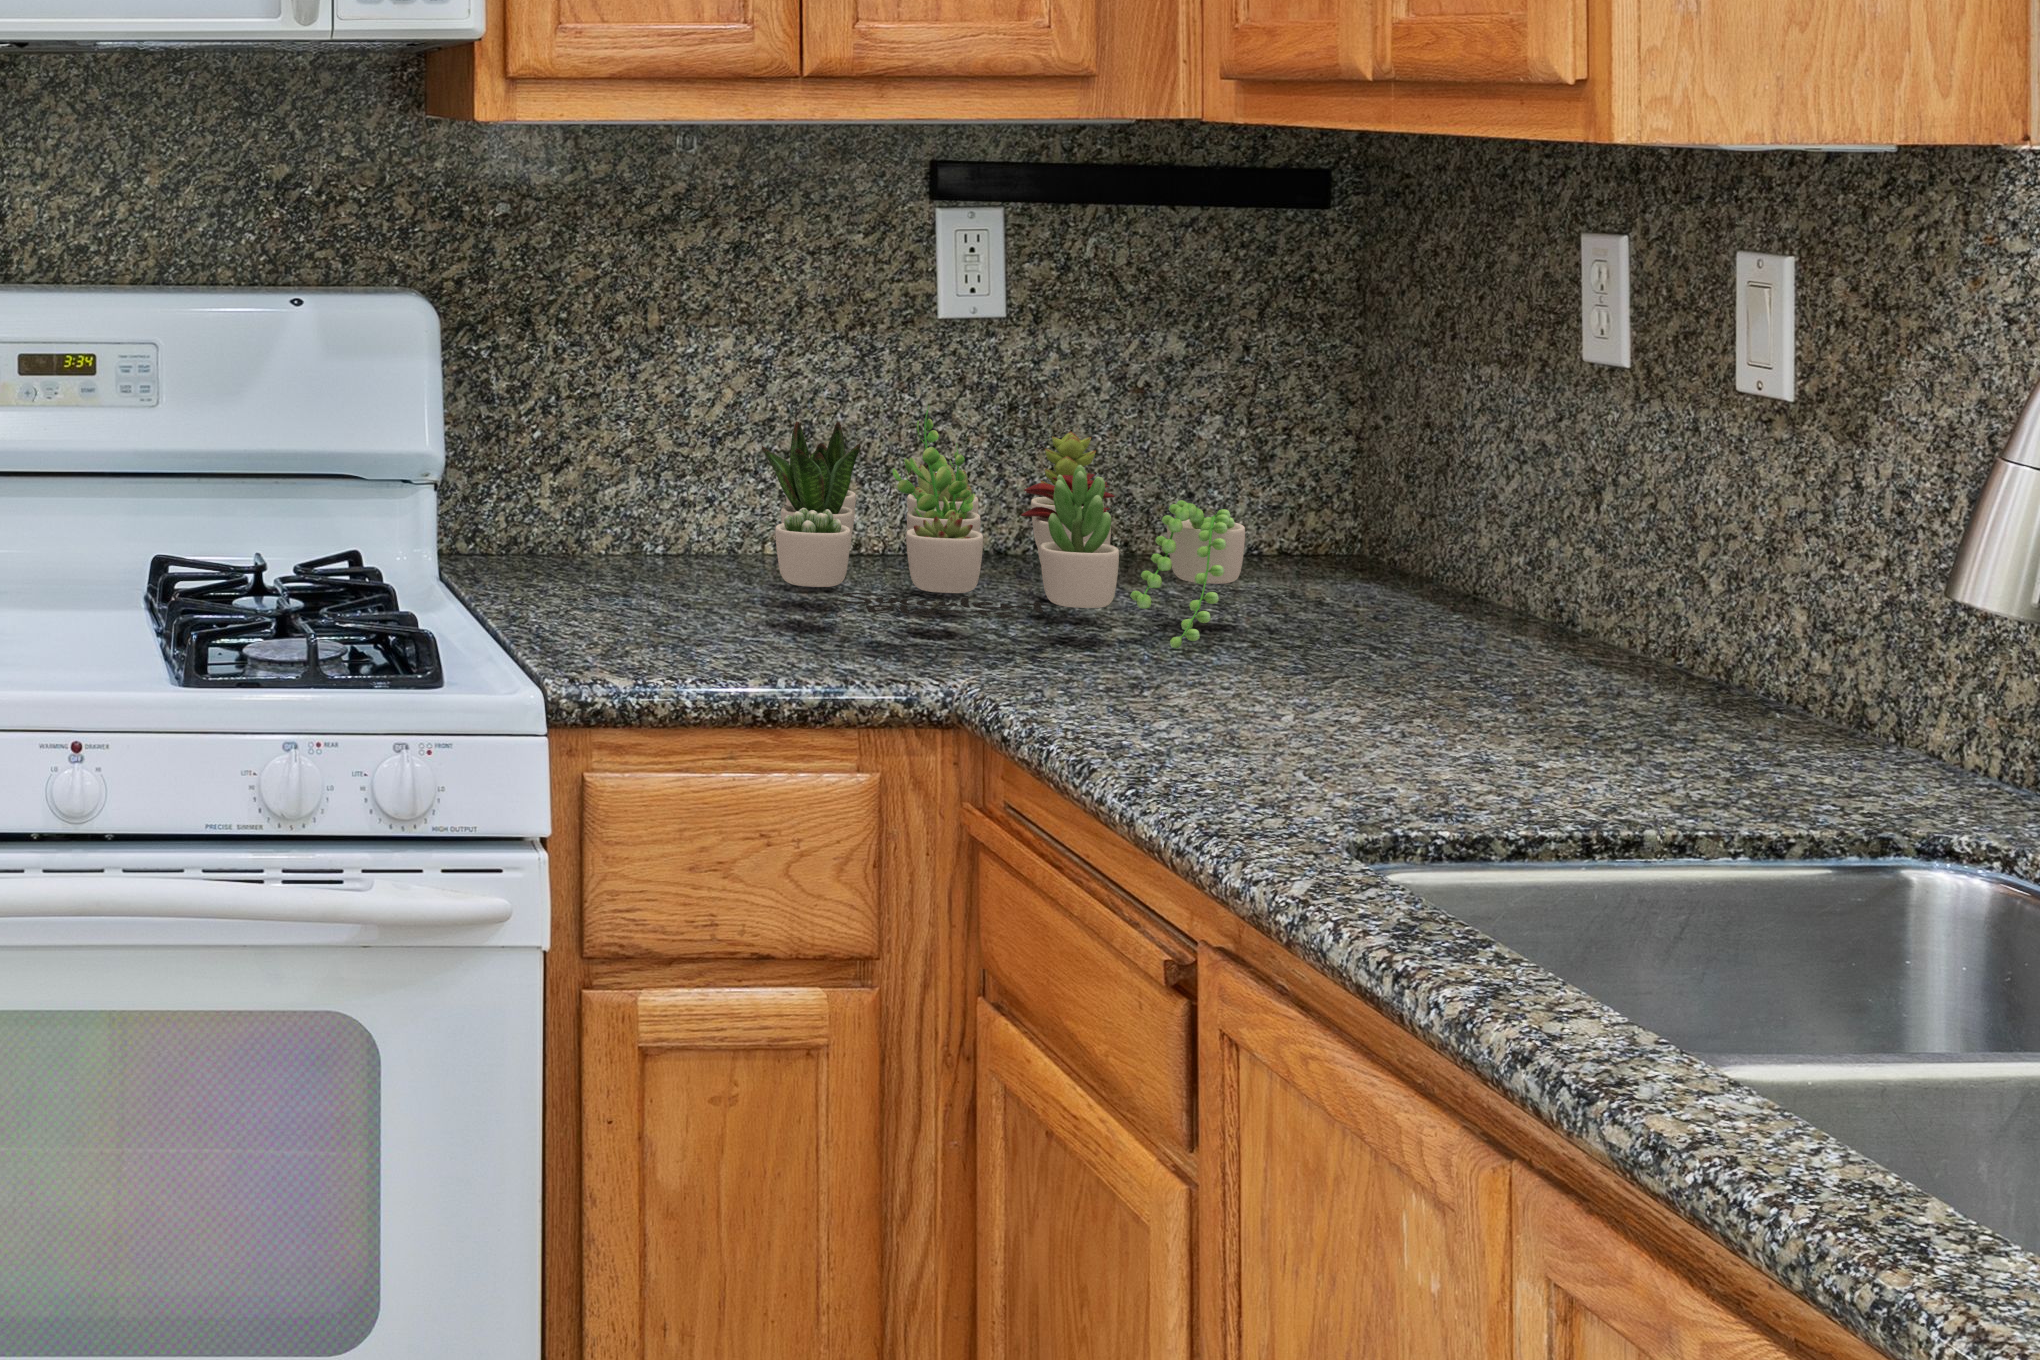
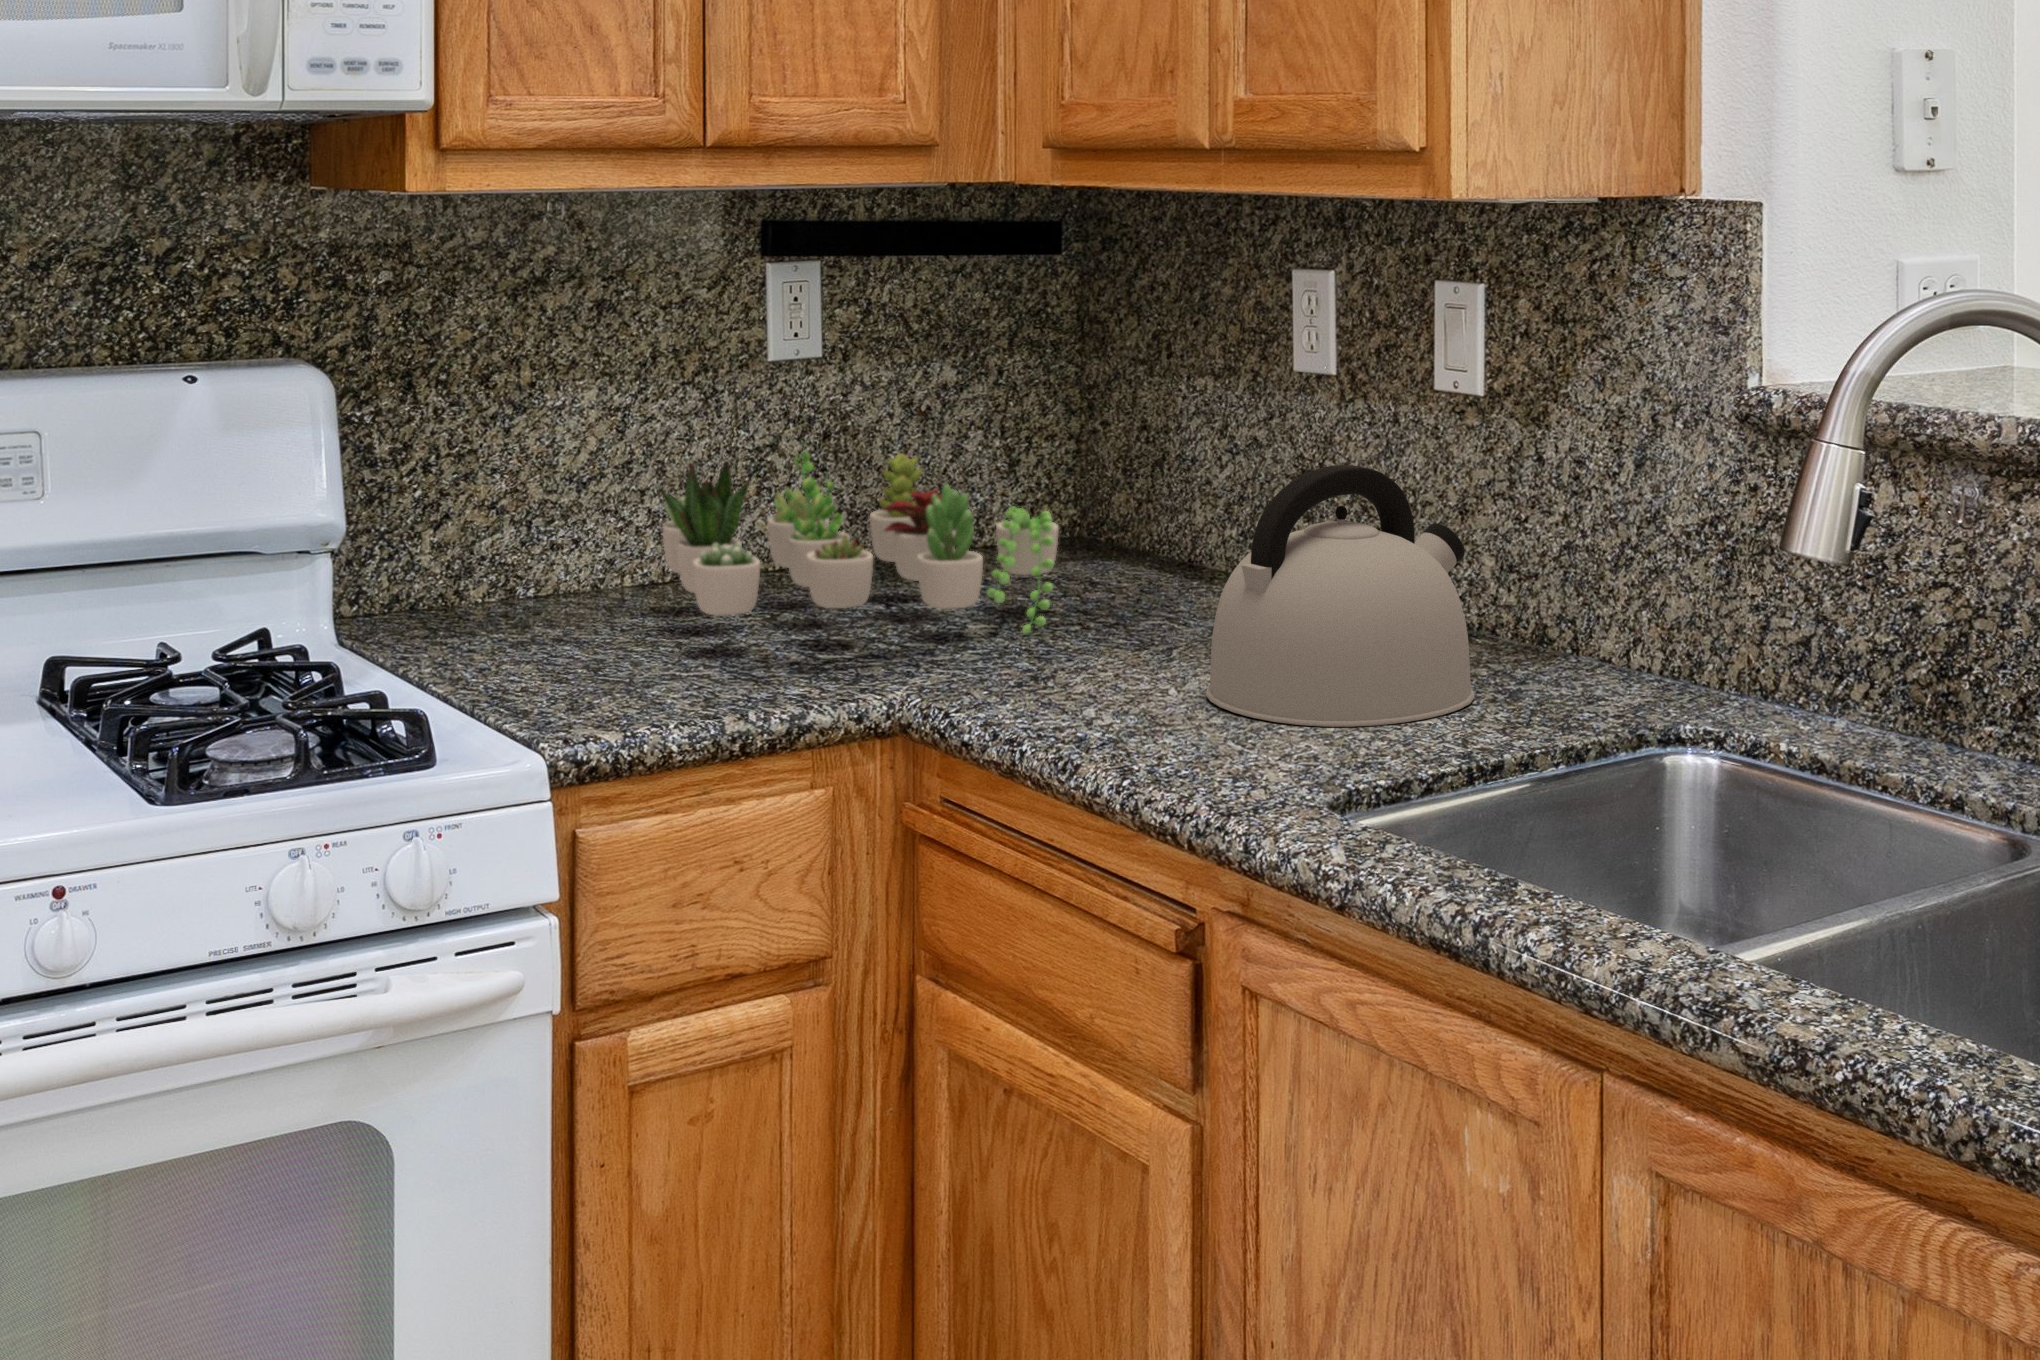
kettle: none [1312,466,1692,783] -> present [1206,465,1475,727]

